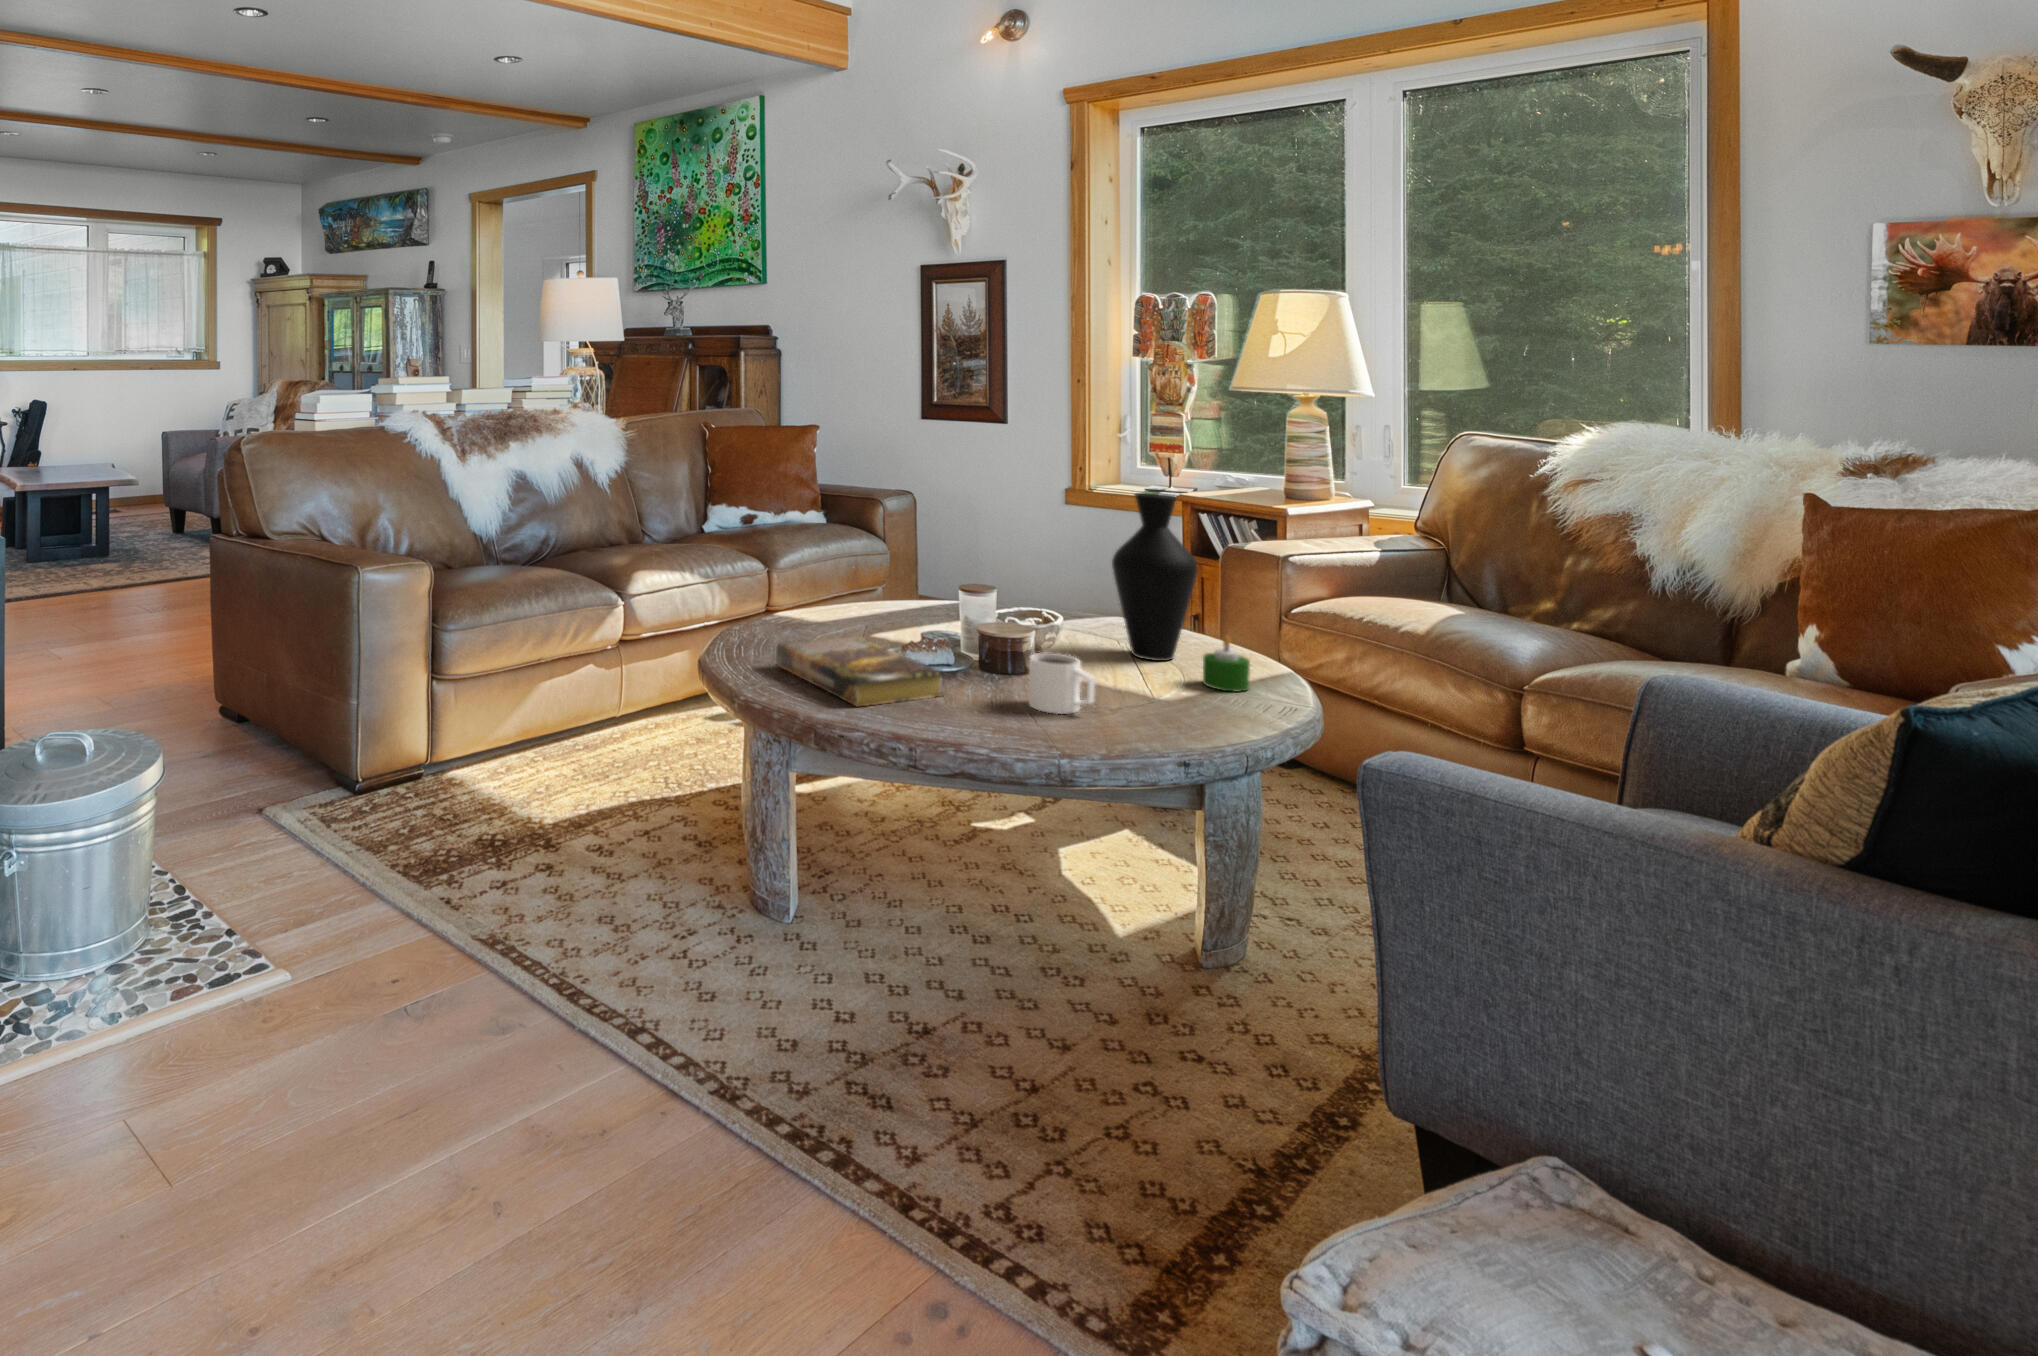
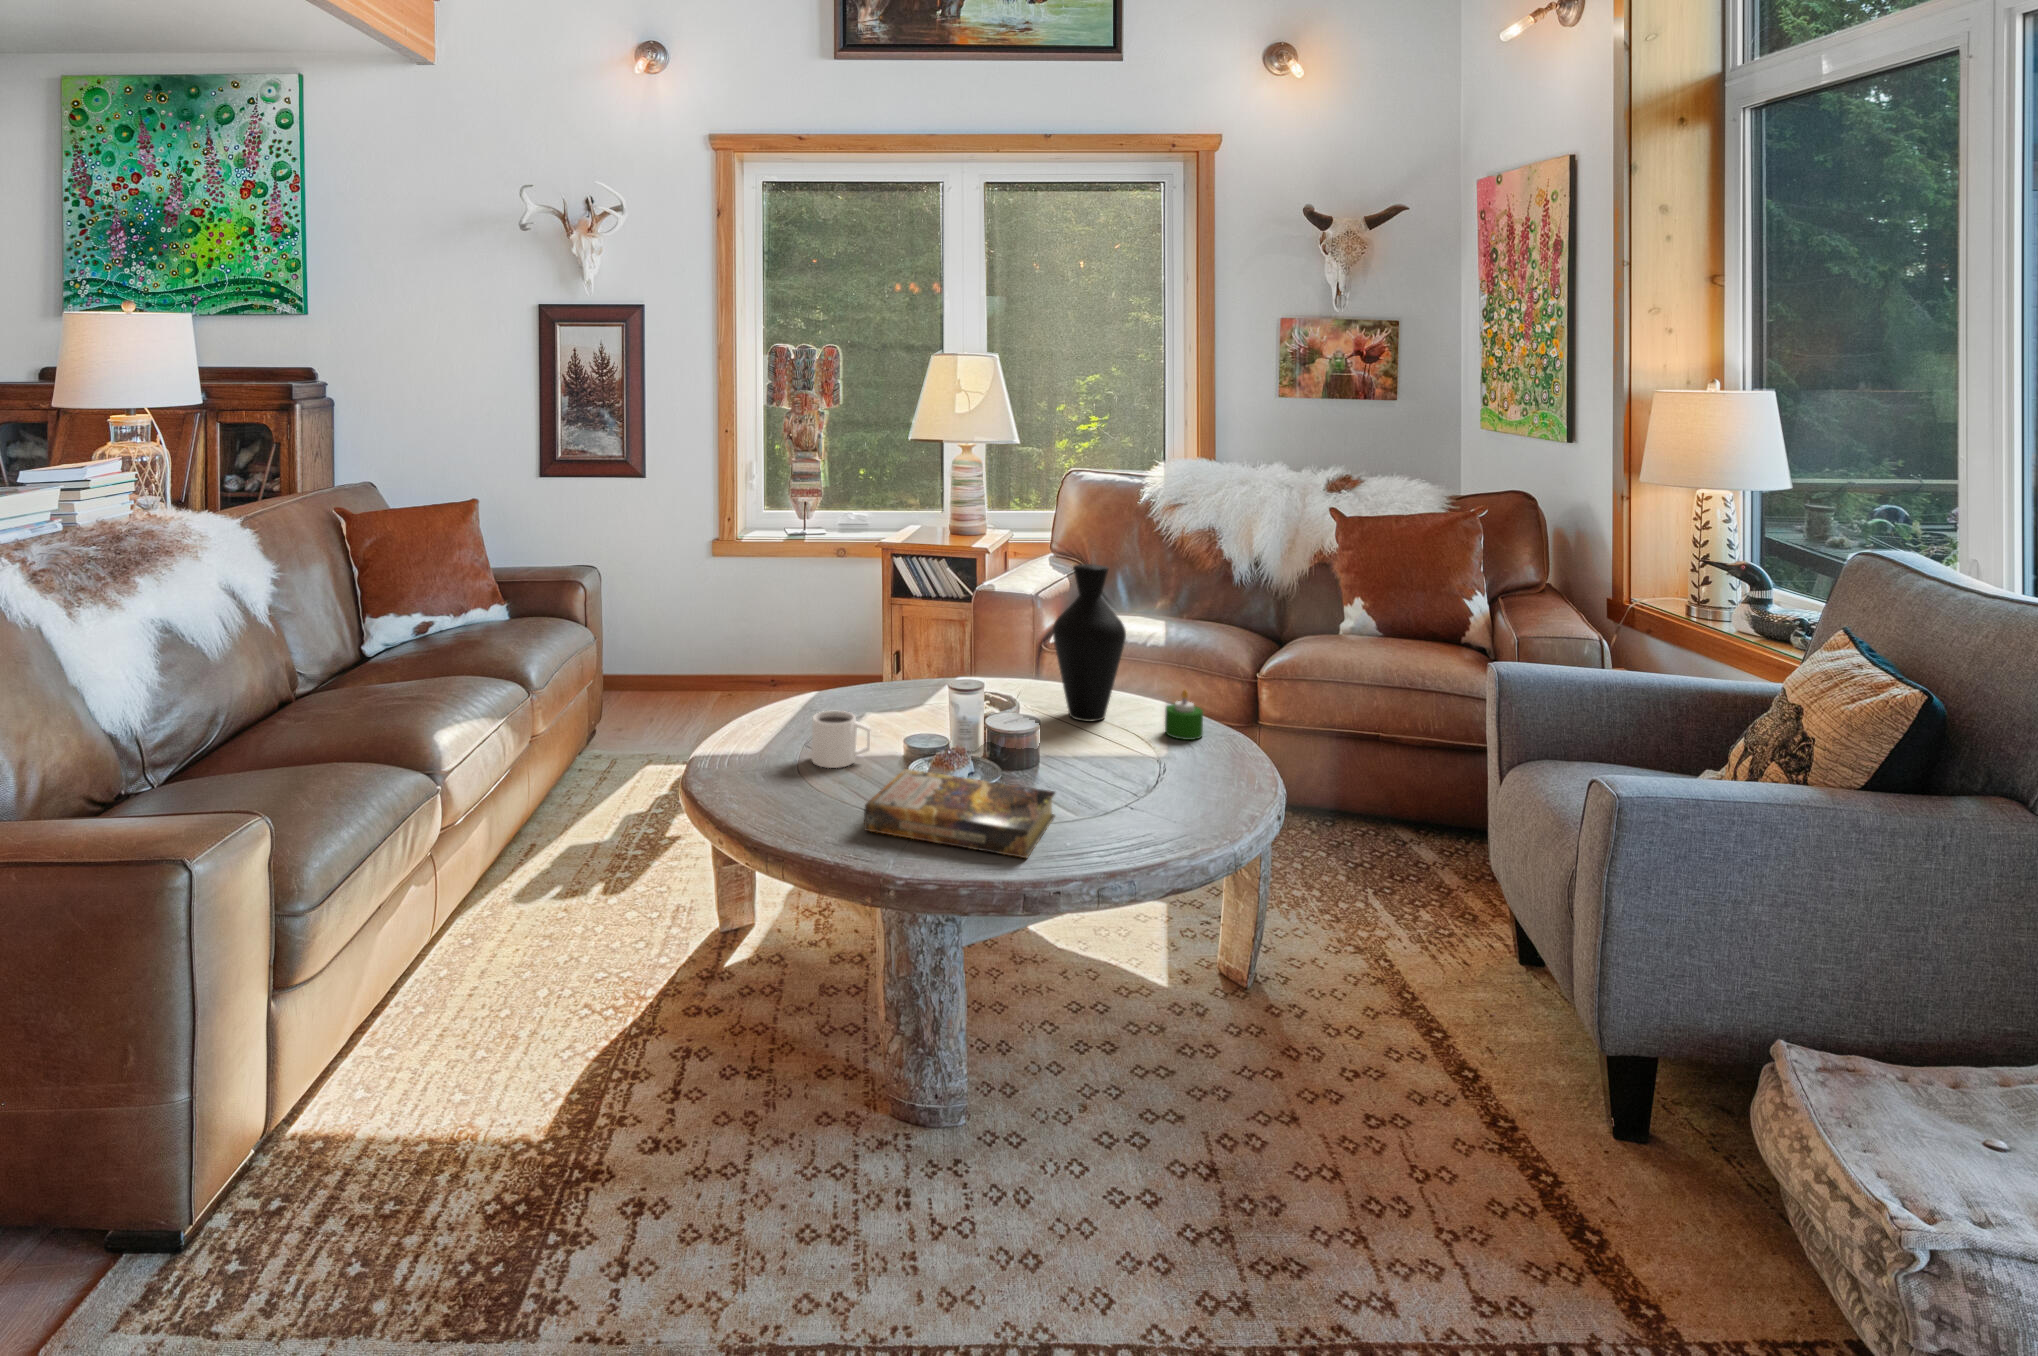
mug: present [1029,653,1095,714] -> present [812,711,871,768]

